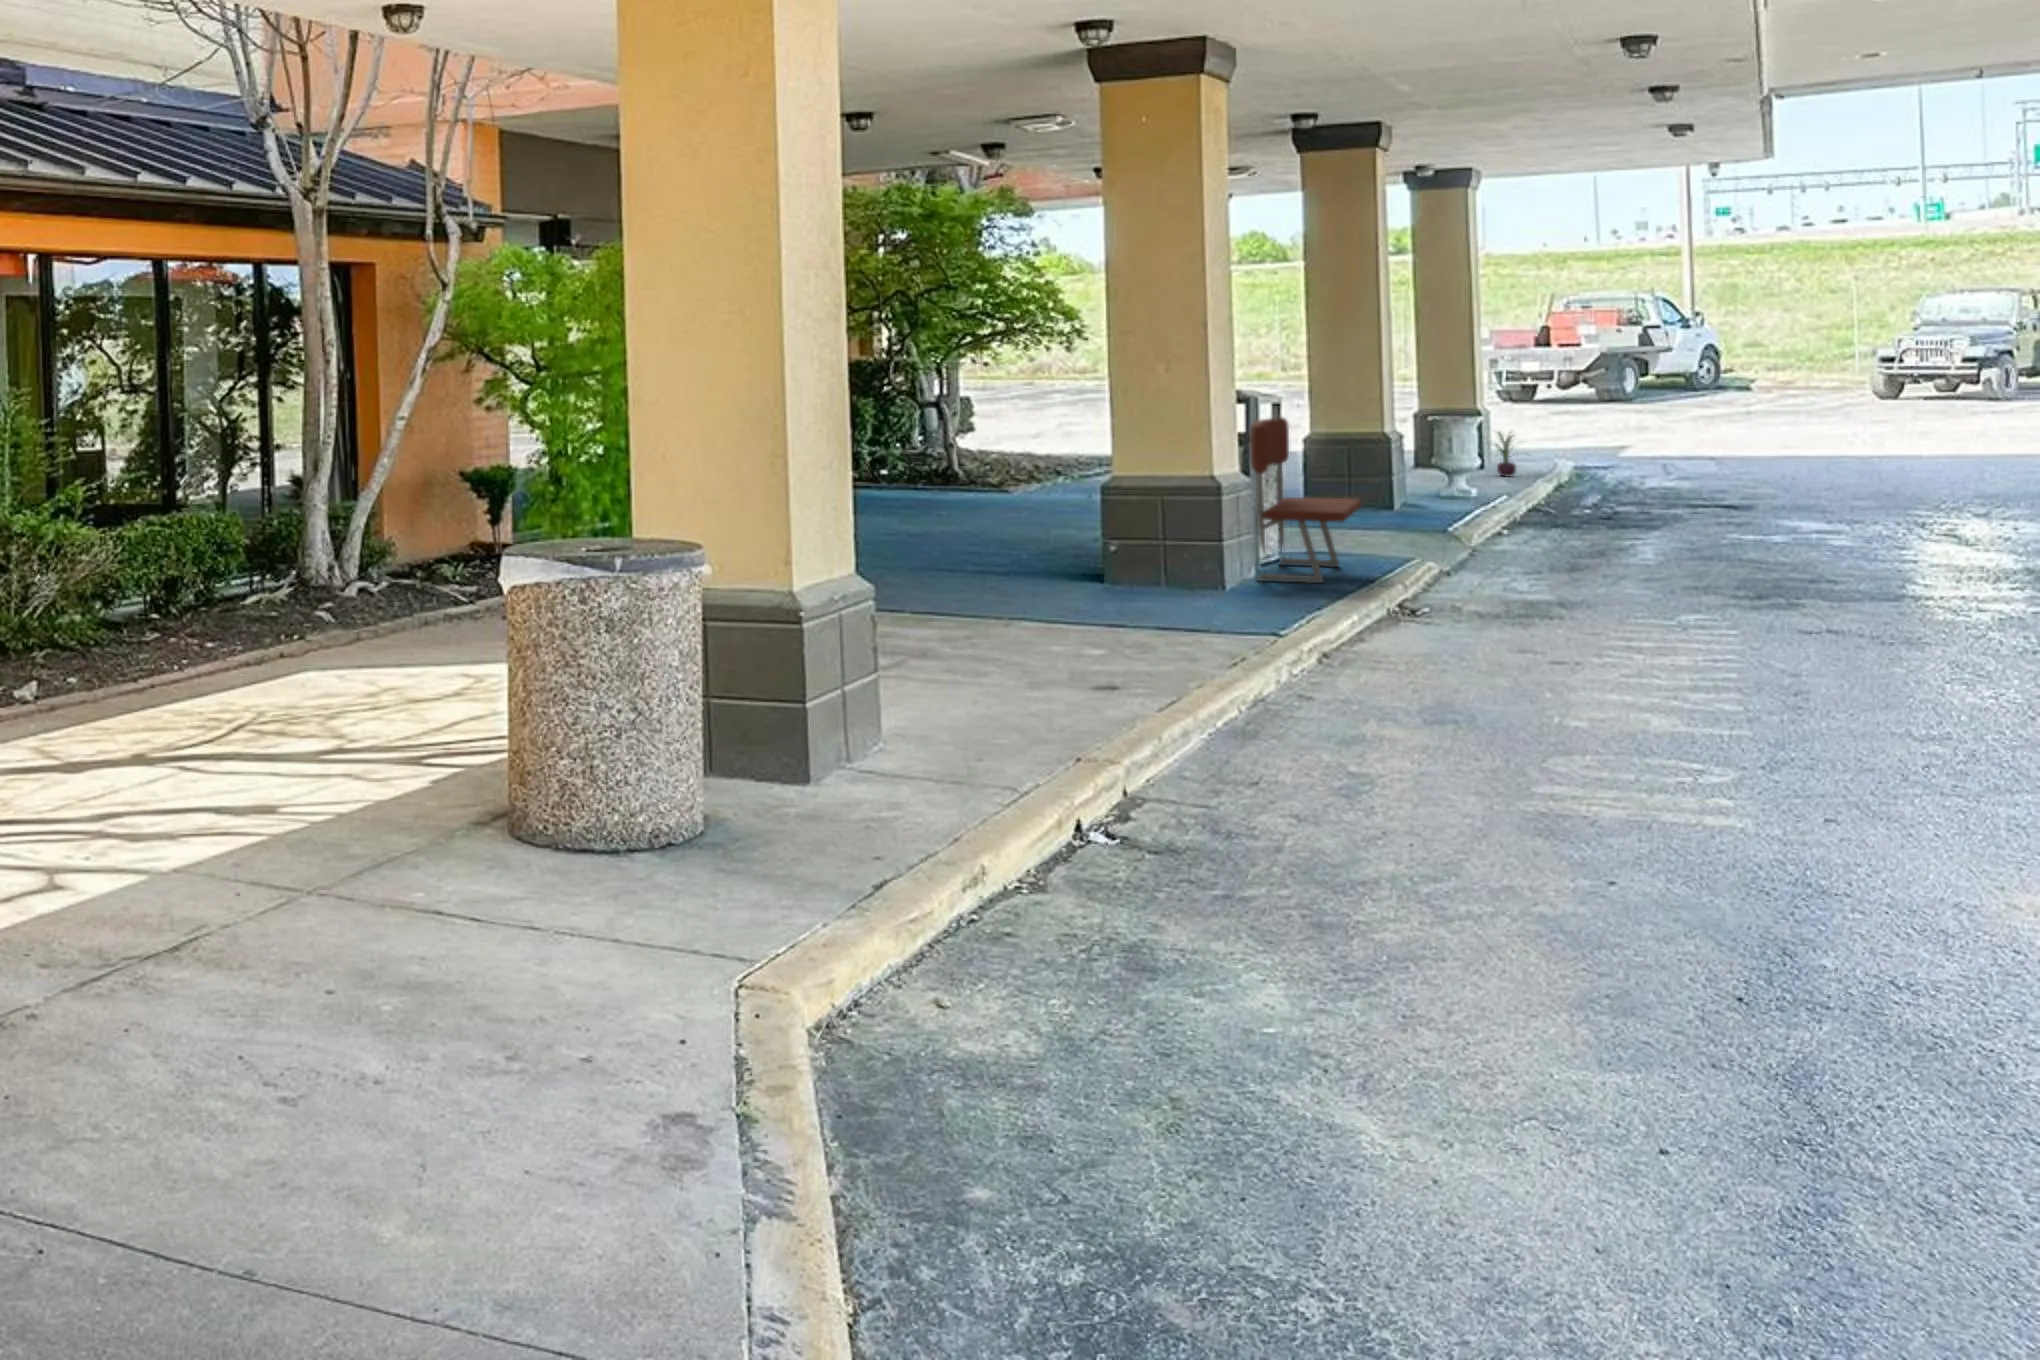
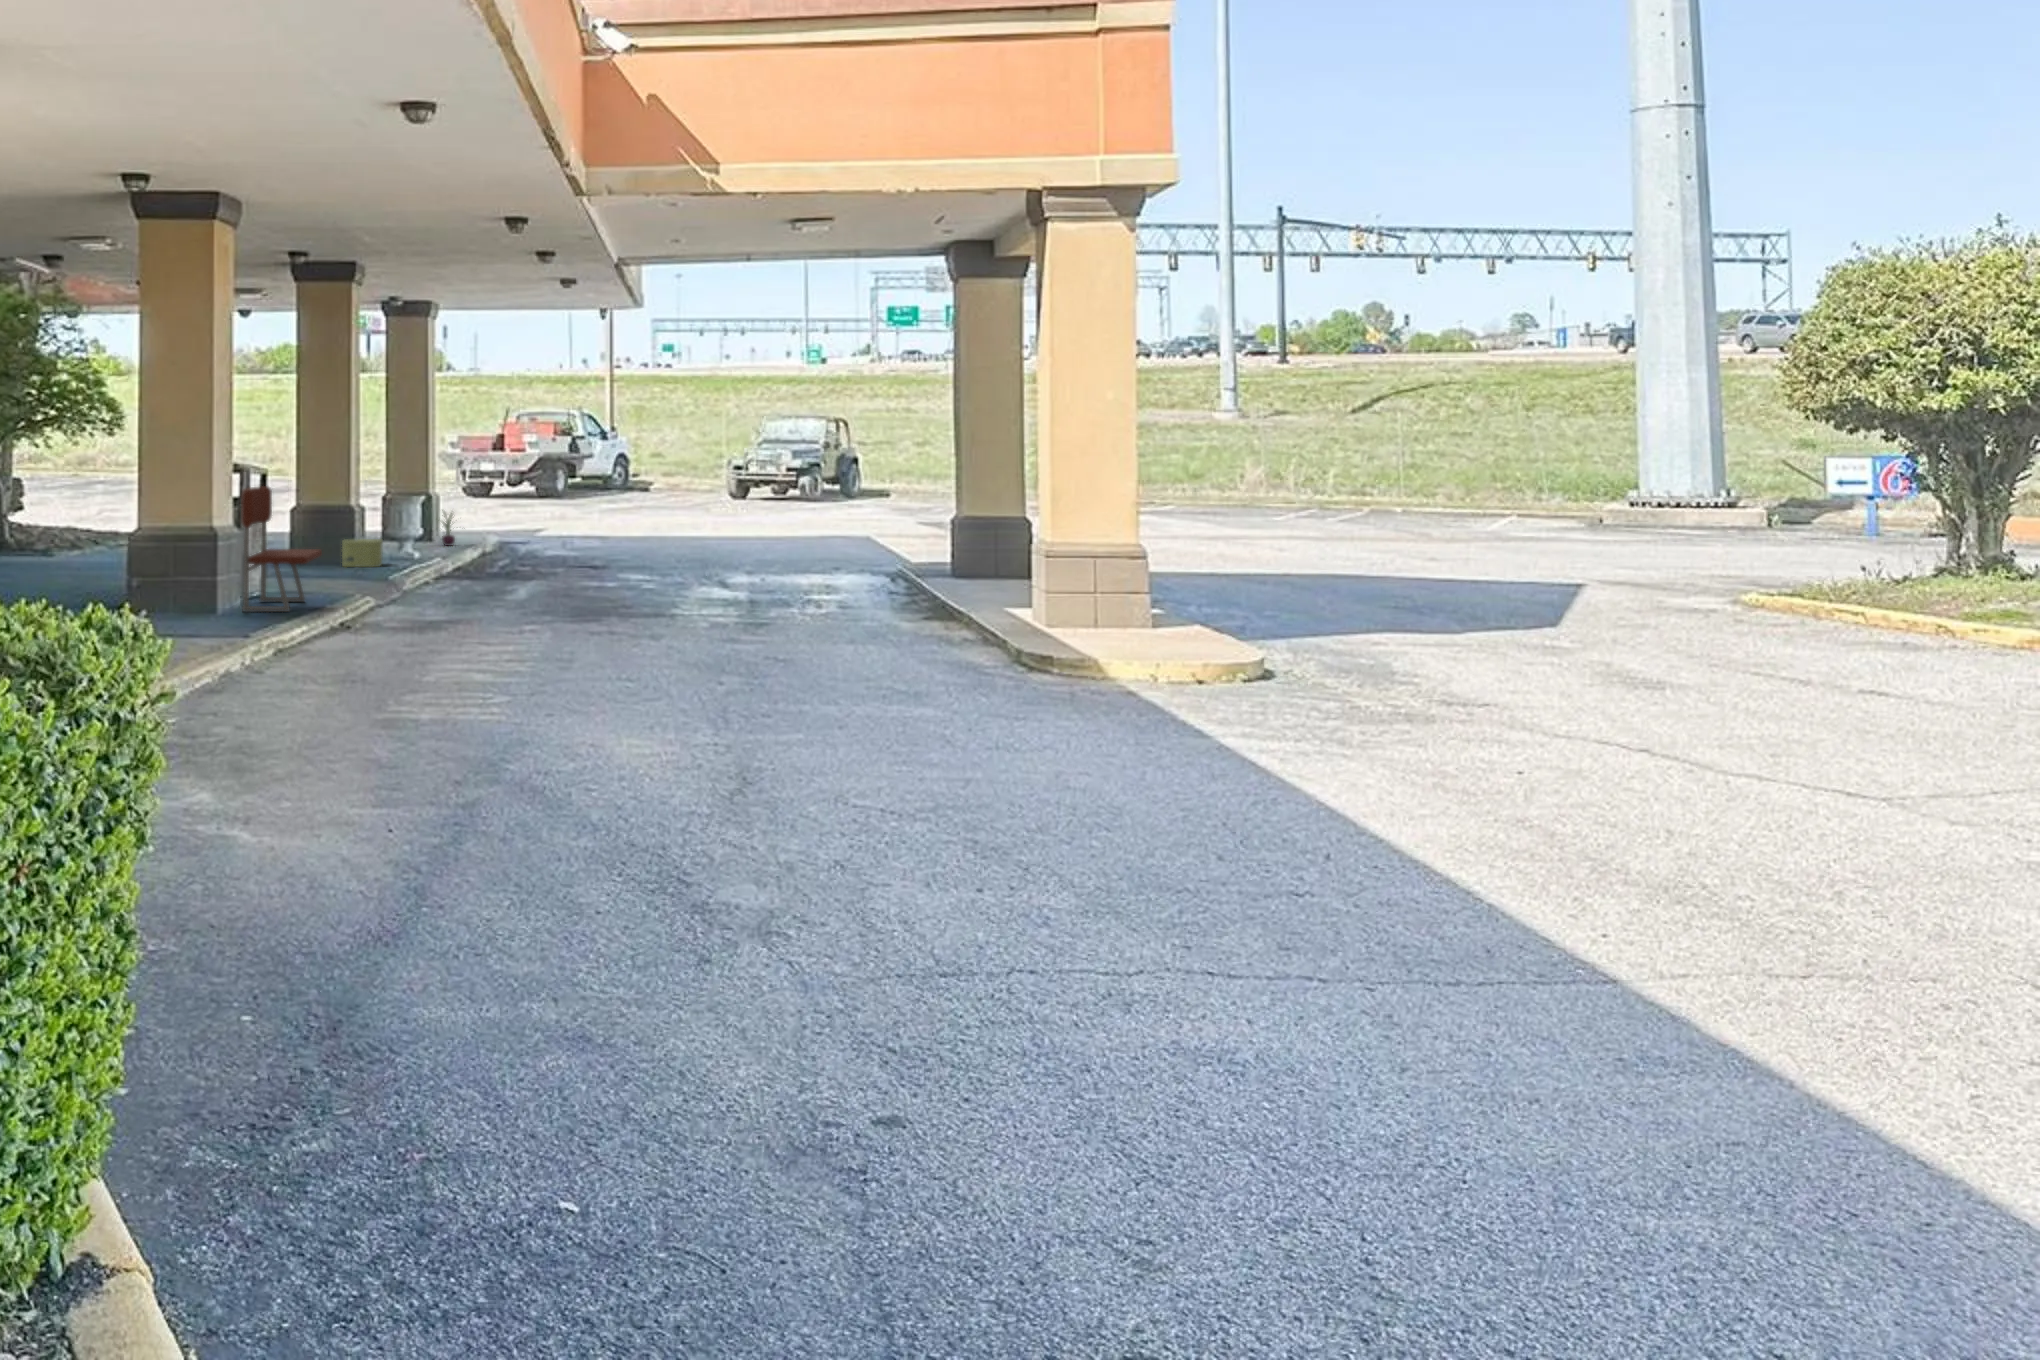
storage box: none [1369,473,1426,510] -> present [342,539,383,567]

